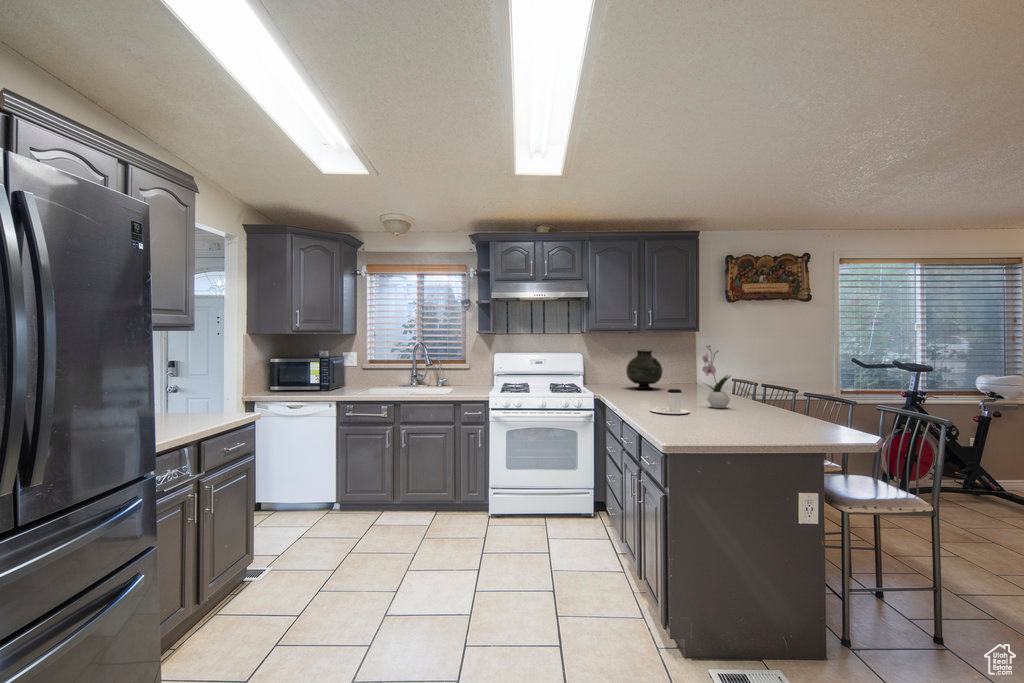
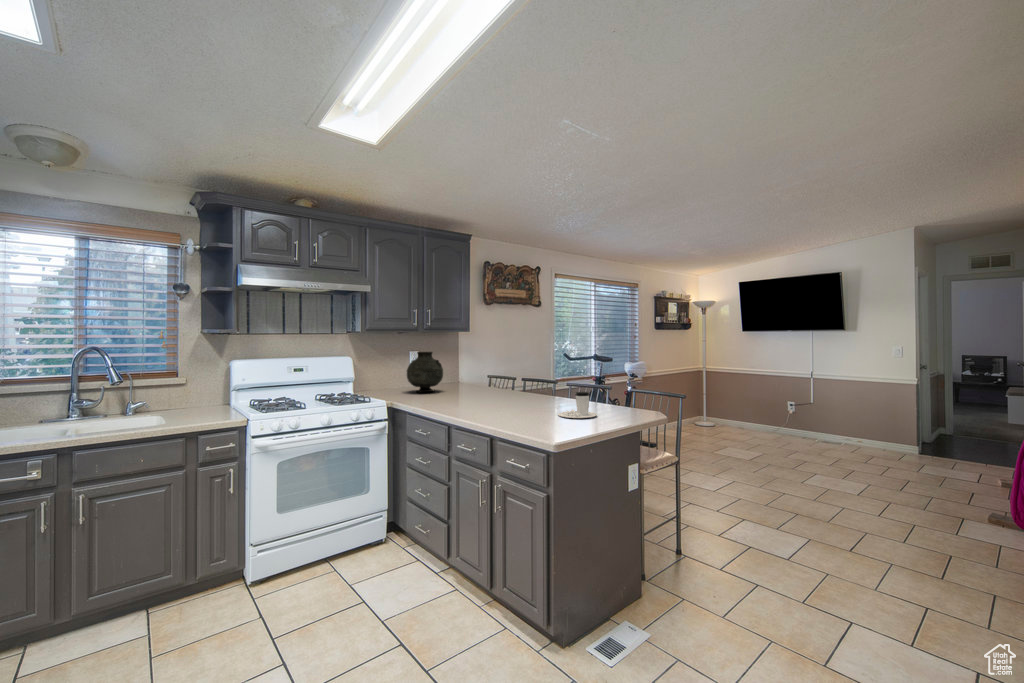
flower arrangement: present [702,346,730,408] -> none [505,347,532,405]
coffee cup: present [650,389,690,414] -> present [558,392,597,418]

